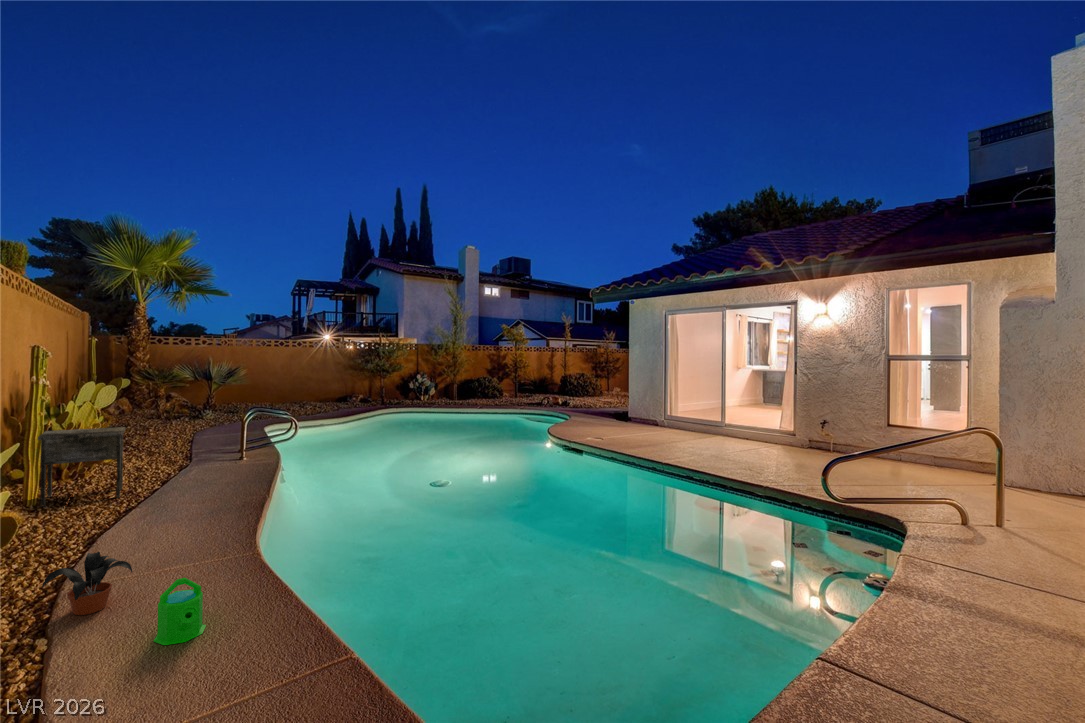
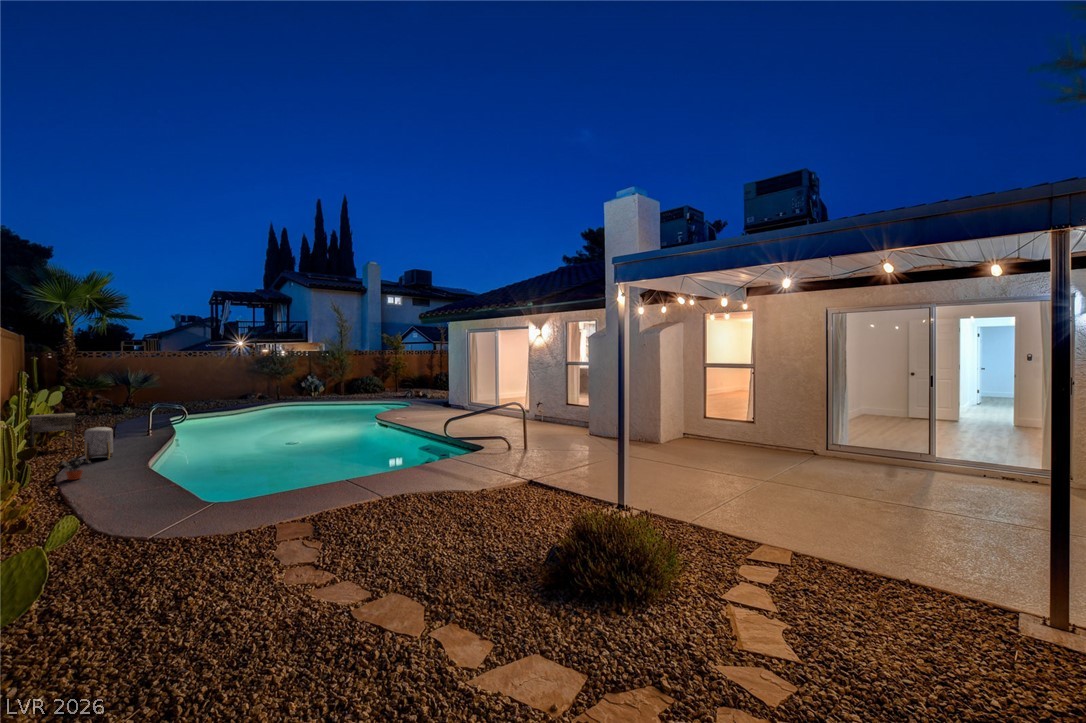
stool: none [131,461,186,532] -> present [85,427,113,461]
watering can: present [154,578,206,645] -> none [103,461,124,484]

